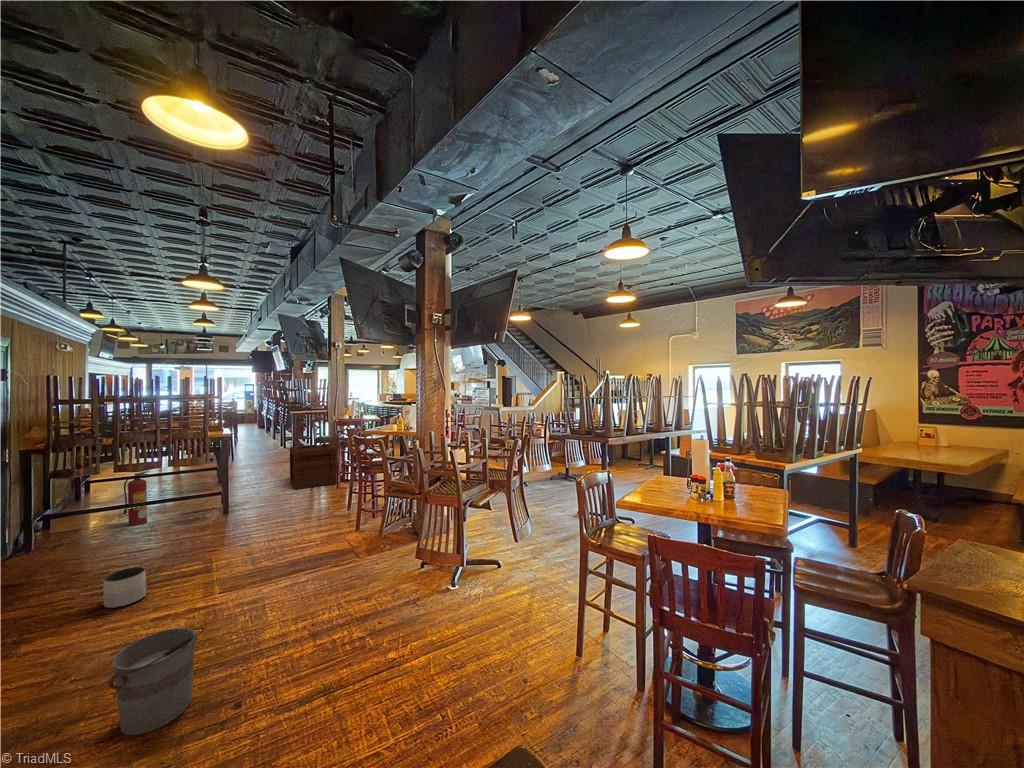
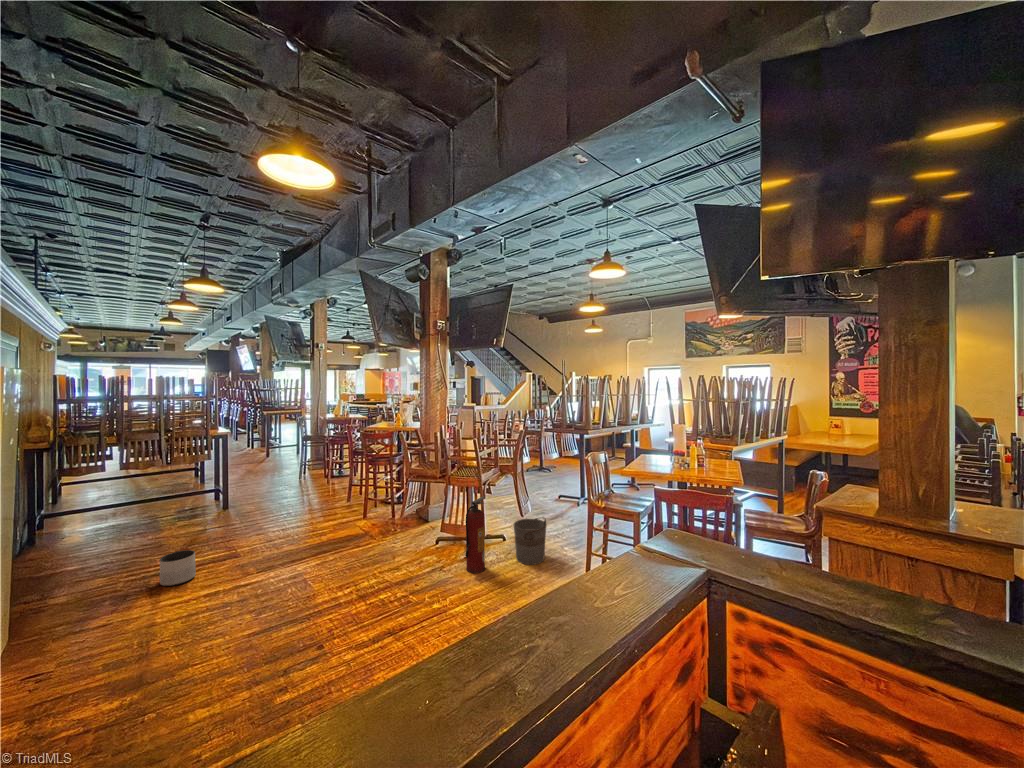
wooden crate: present [290,444,337,490] -> none [278,442,327,487]
fire extinguisher: present [124,471,149,526] -> present [465,497,485,573]
bucket: present [109,627,205,735] -> present [513,518,546,565]

